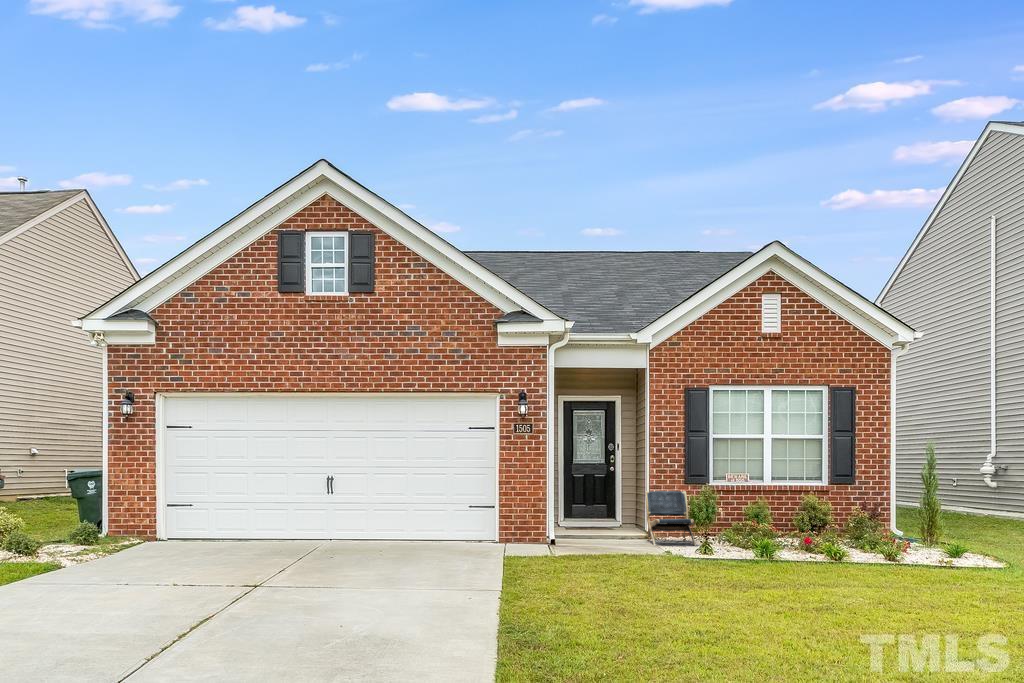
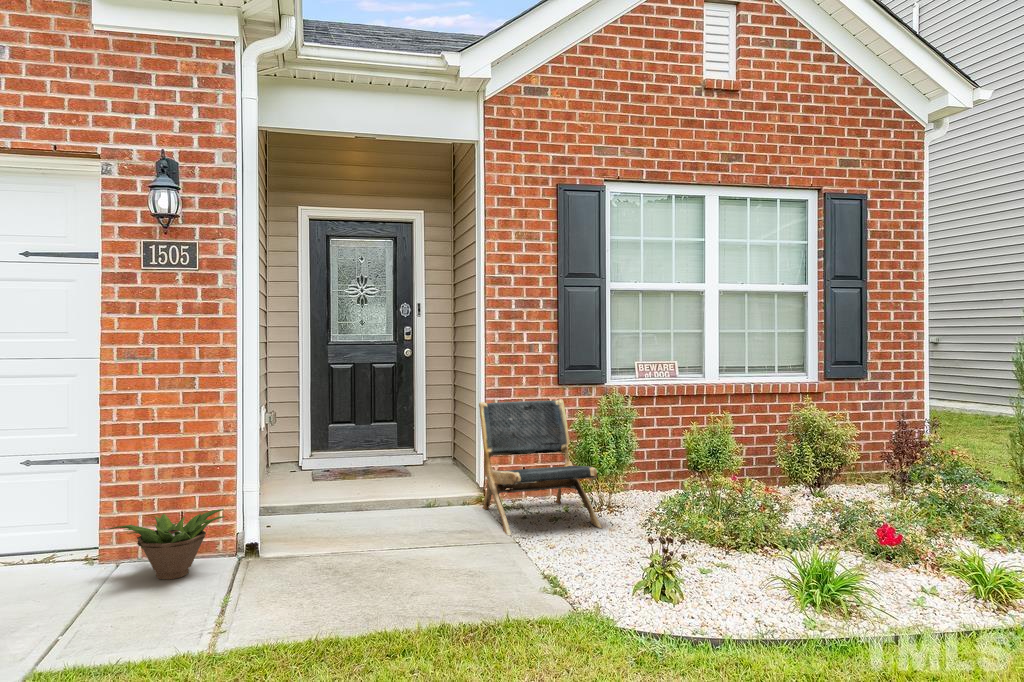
decorative plant: none [507,525,547,546] -> present [110,509,225,580]

